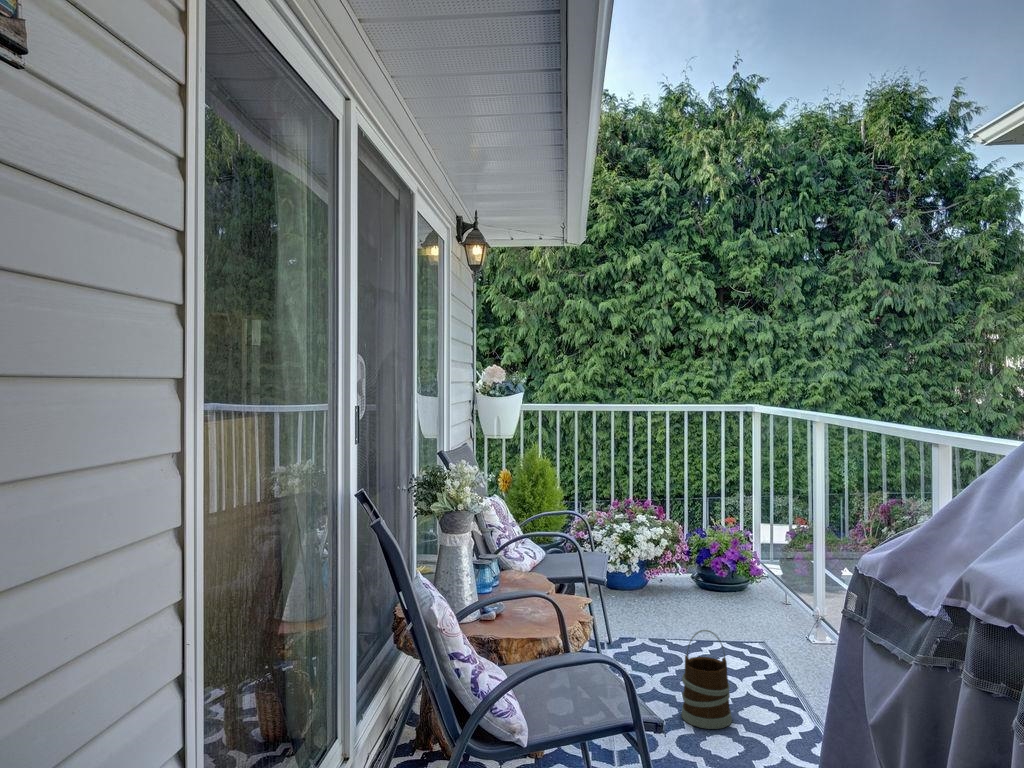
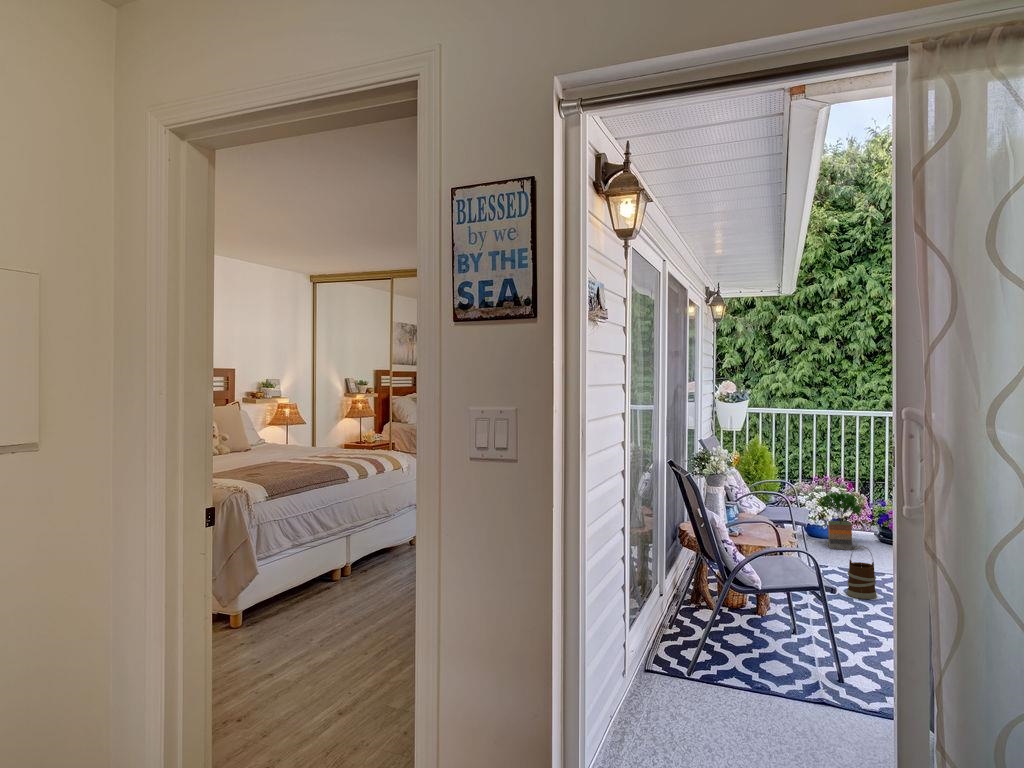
potted tree: none [624,523,680,607] -> present [822,493,861,550]

